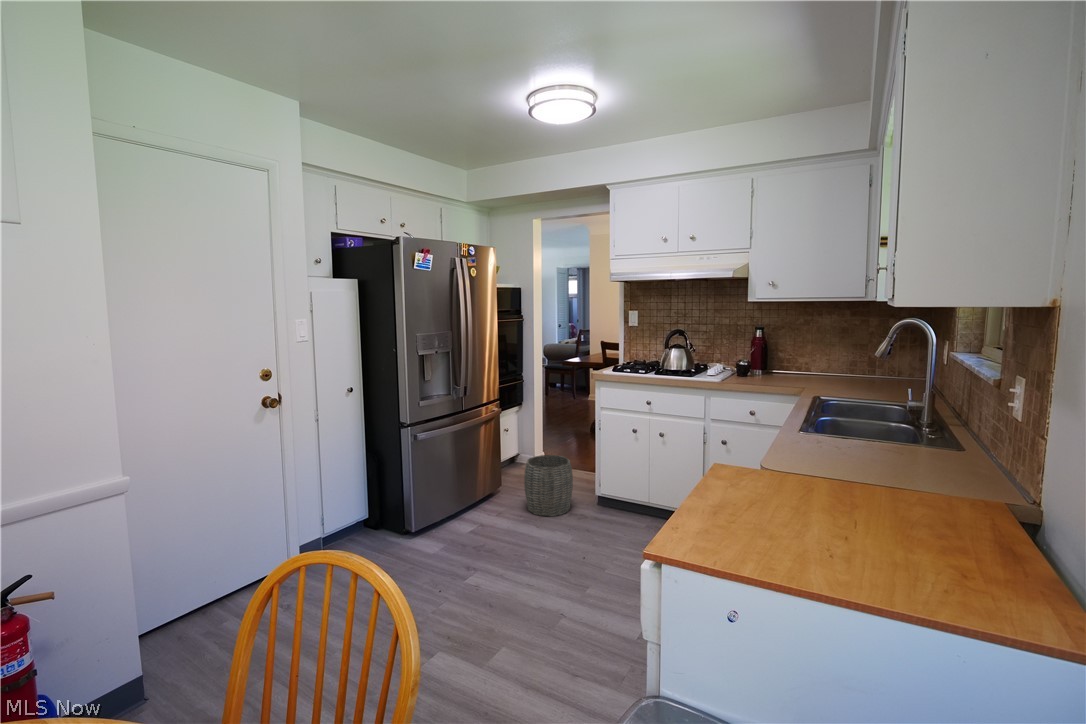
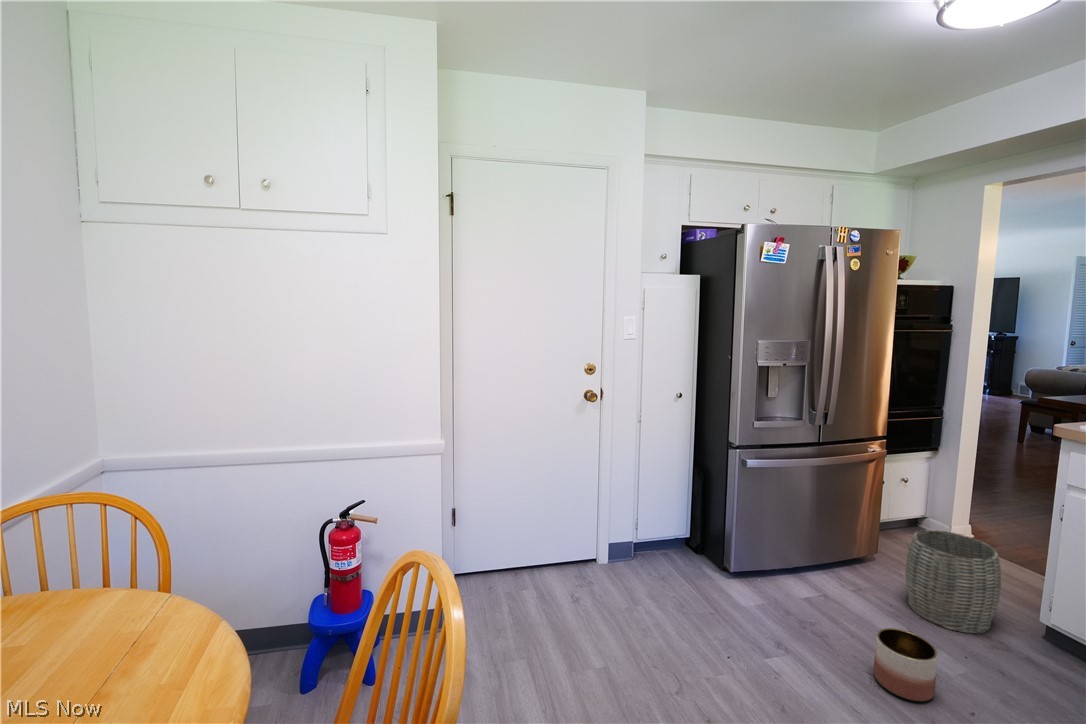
planter: none [527,521,560,562] -> present [874,628,938,701]

